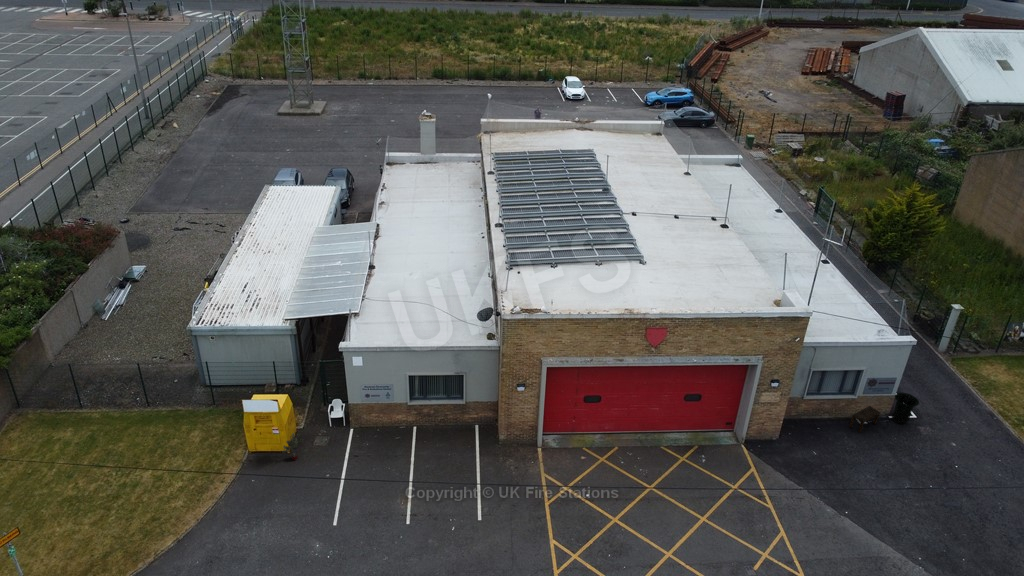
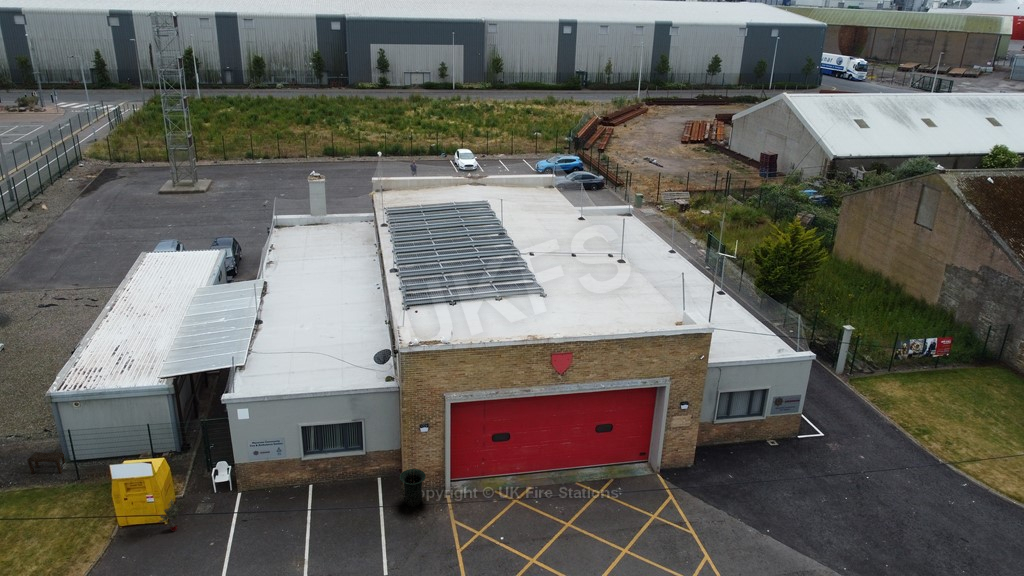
trash can: present [892,393,919,424] -> present [400,469,426,507]
bench: present [849,406,880,433] -> present [27,452,66,474]

